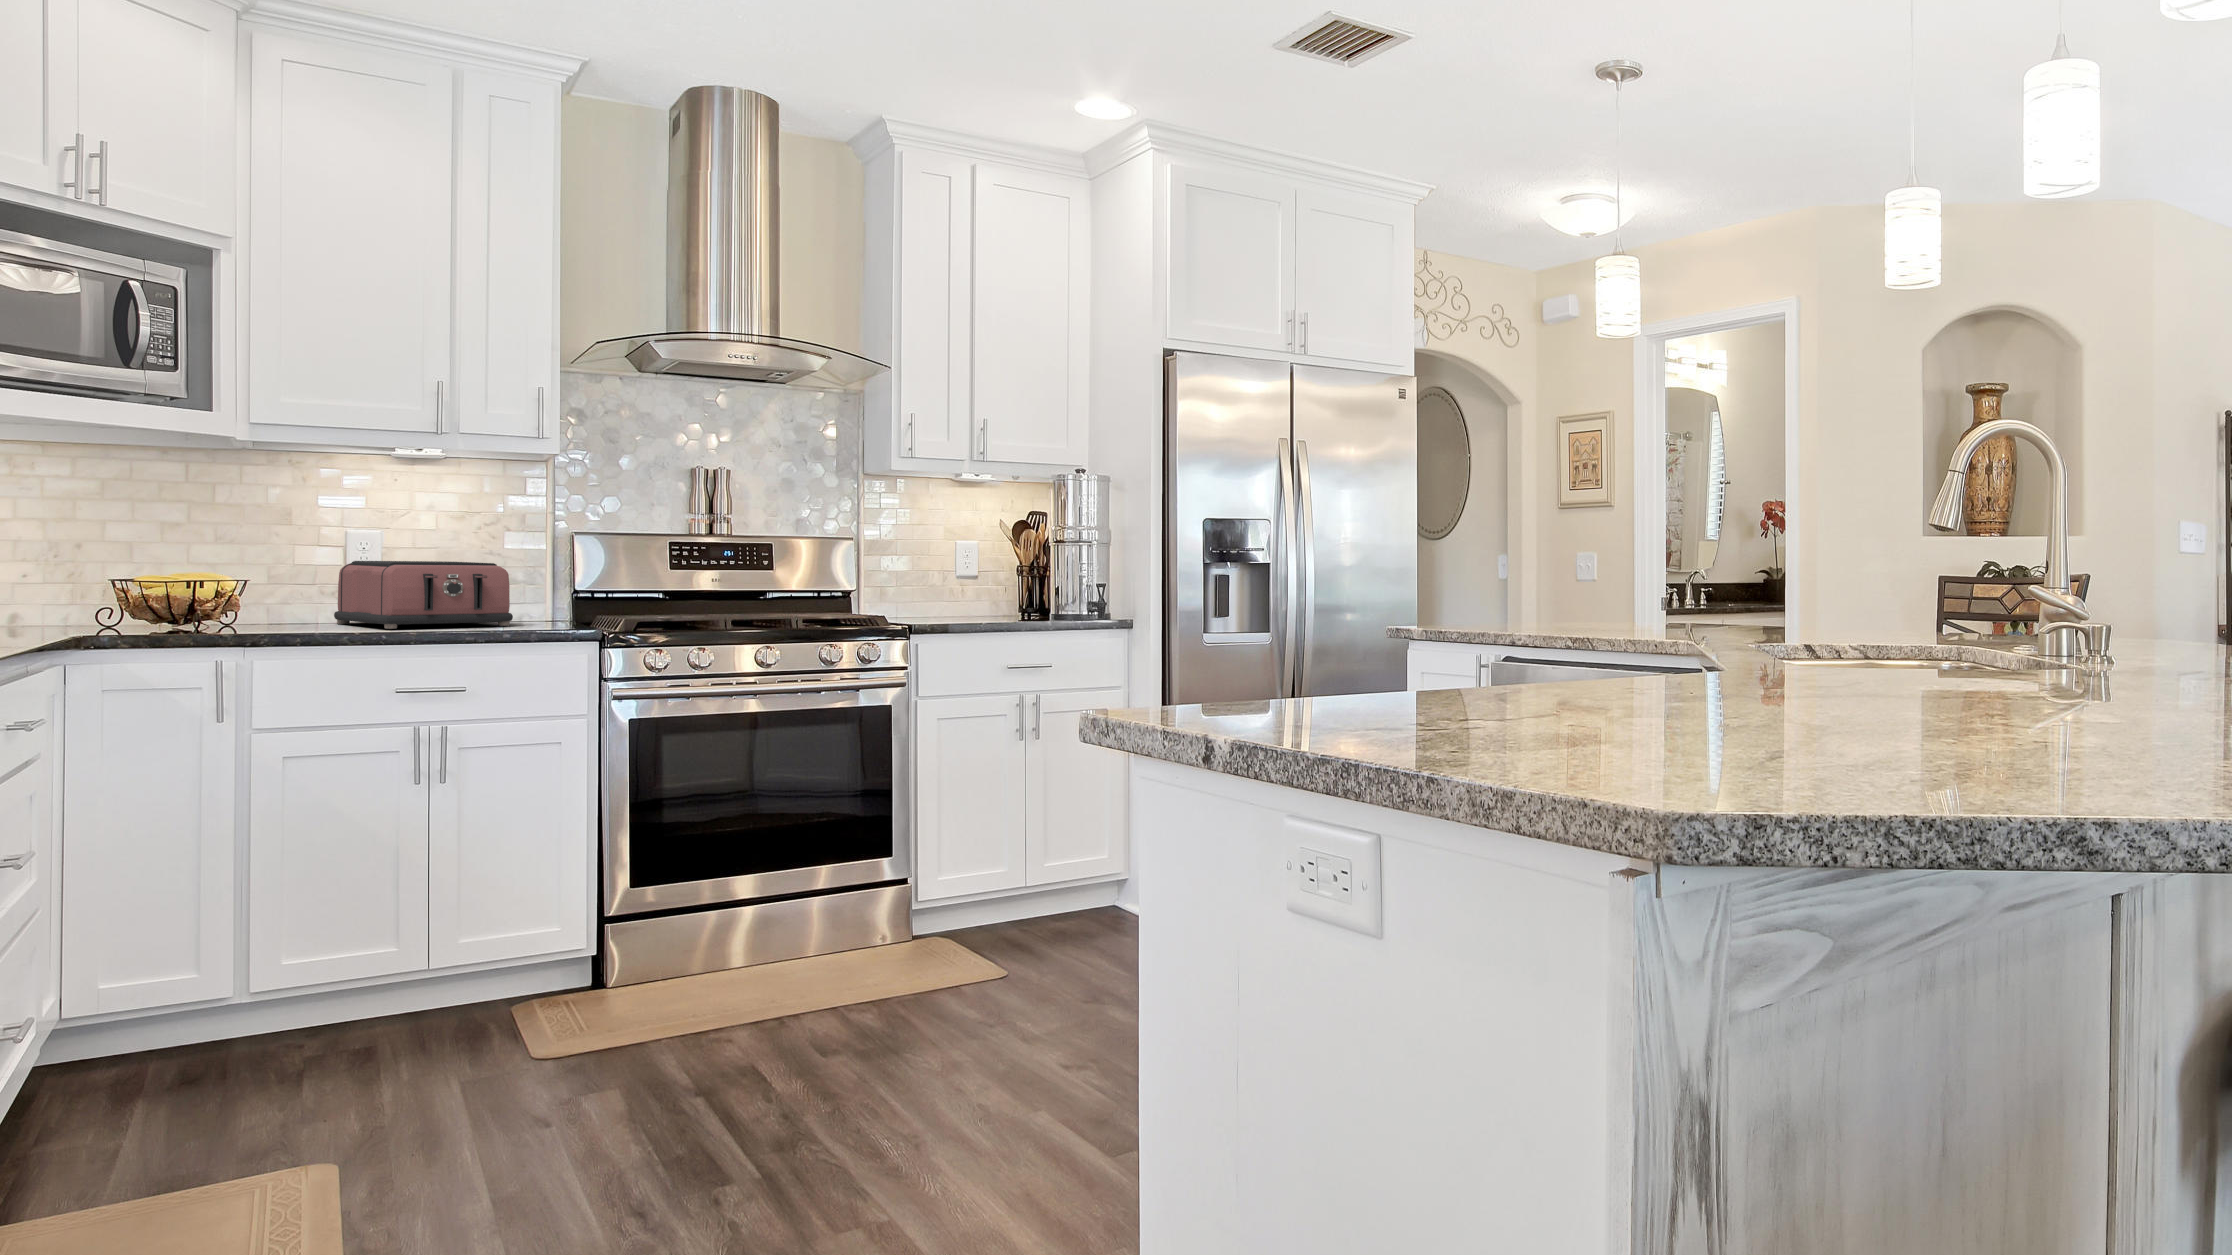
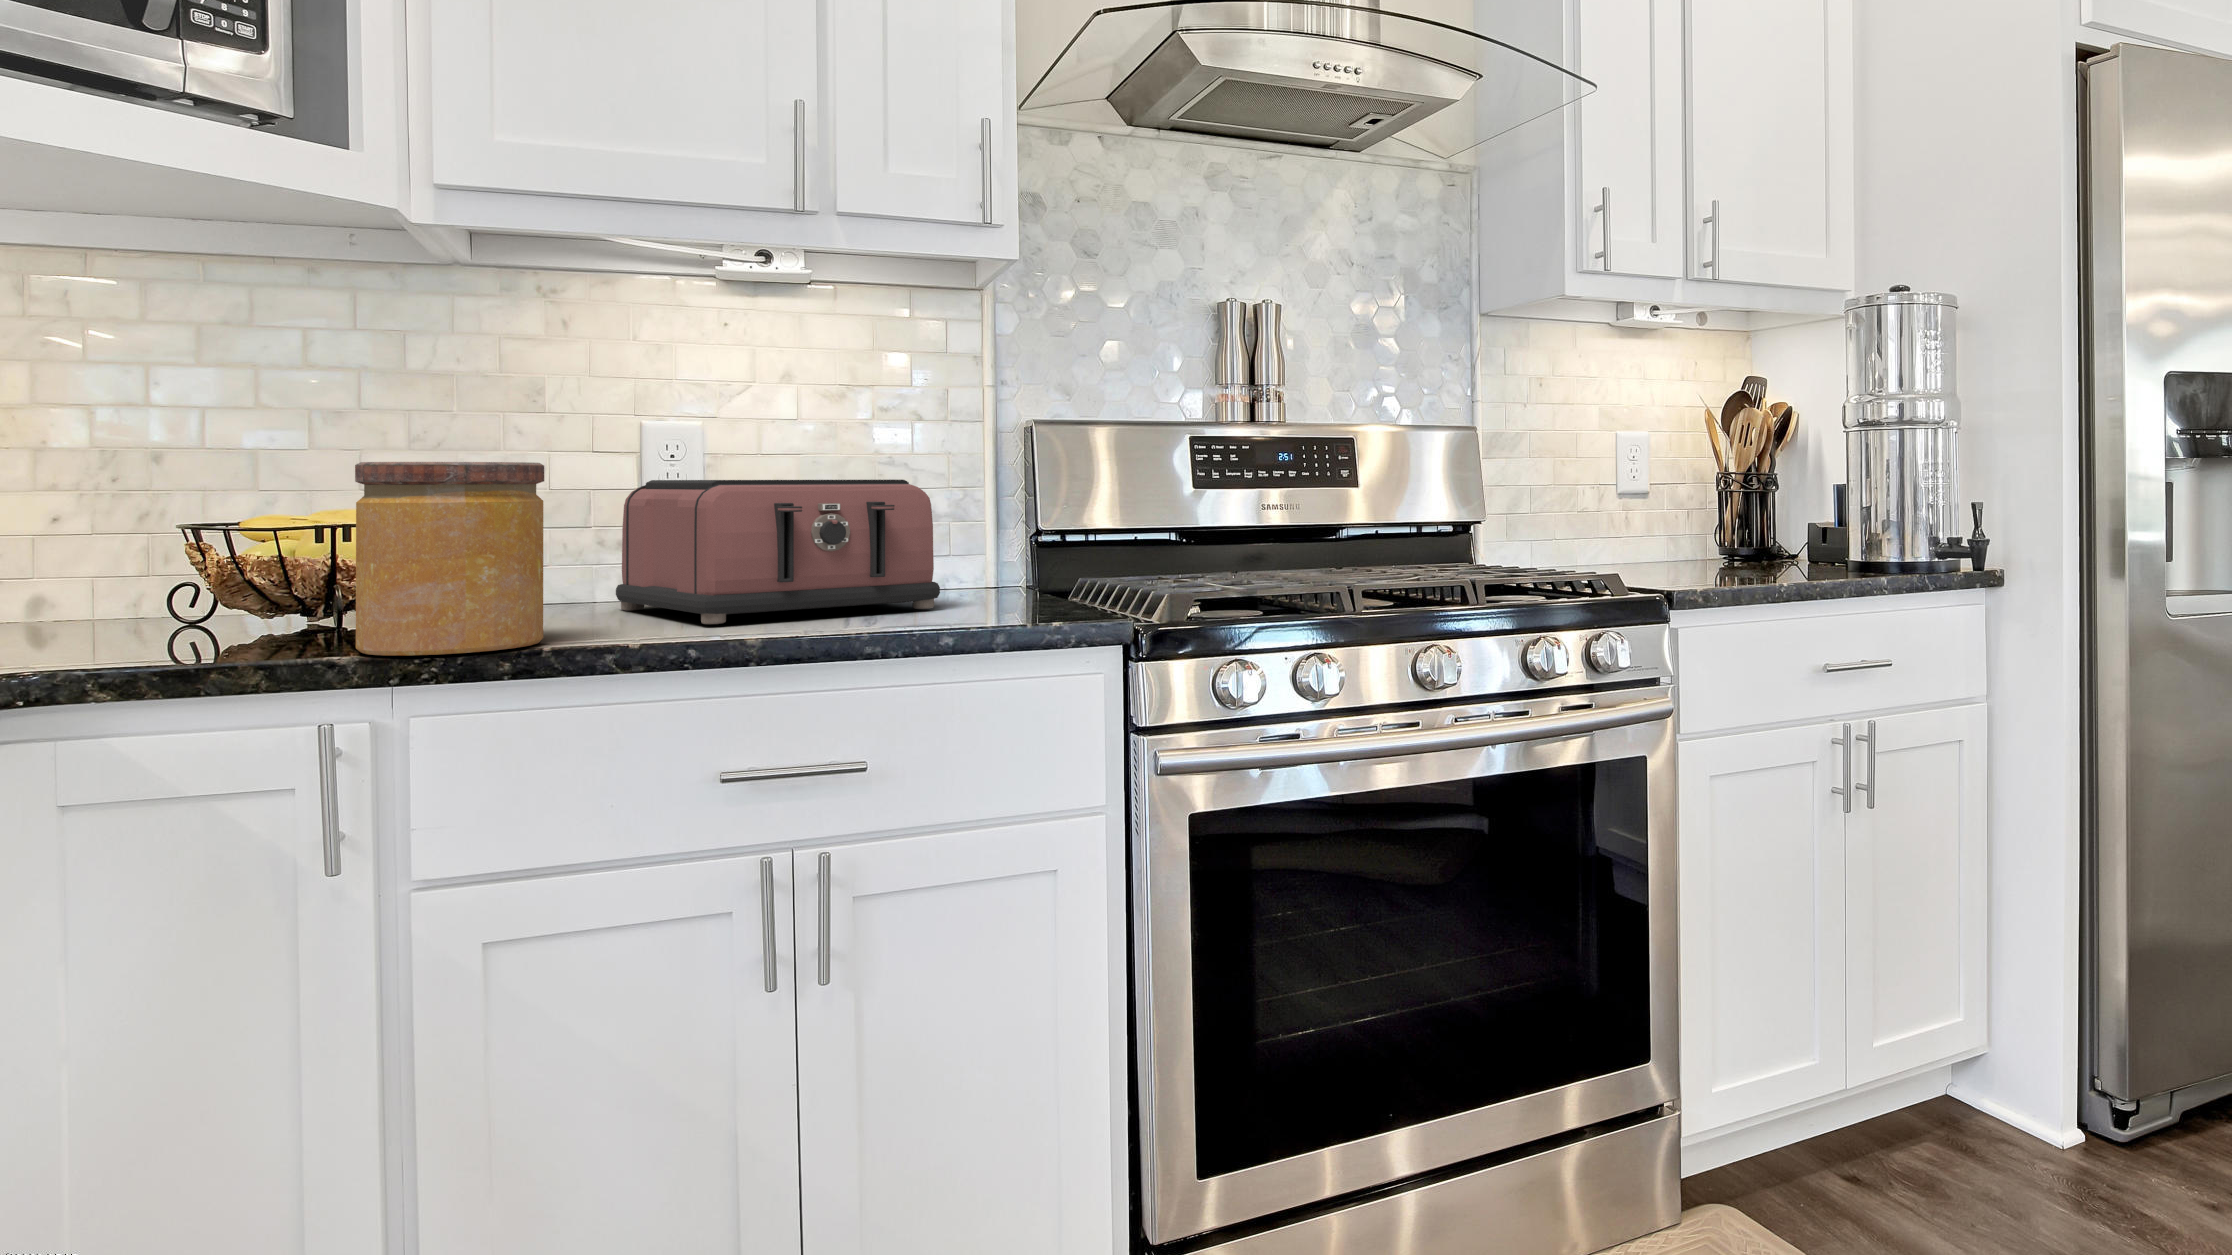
jar: none [221,553,310,635] -> present [355,462,544,656]

